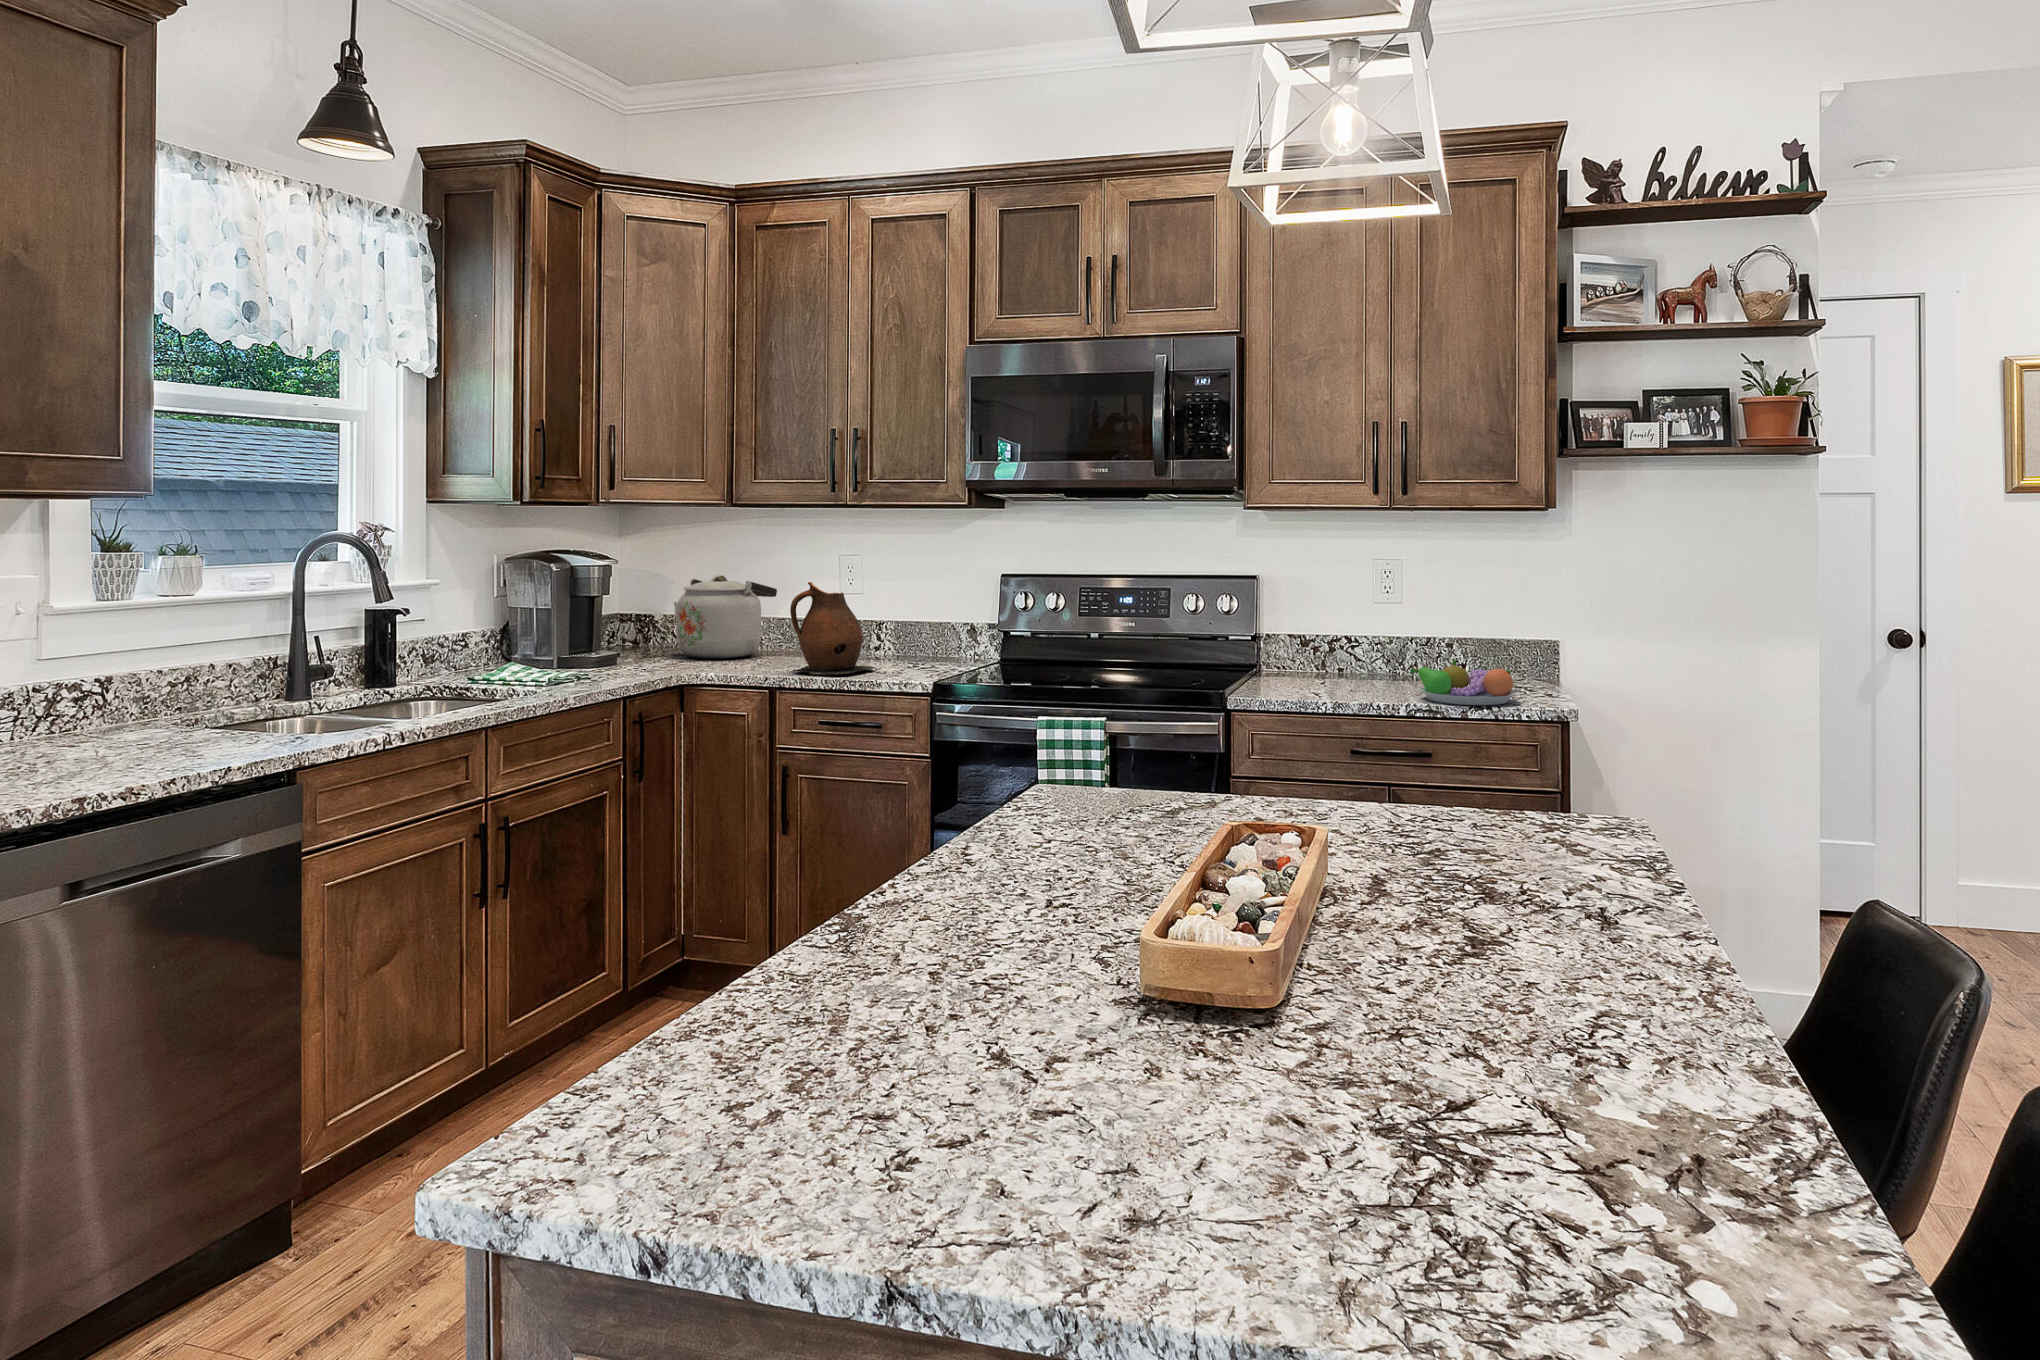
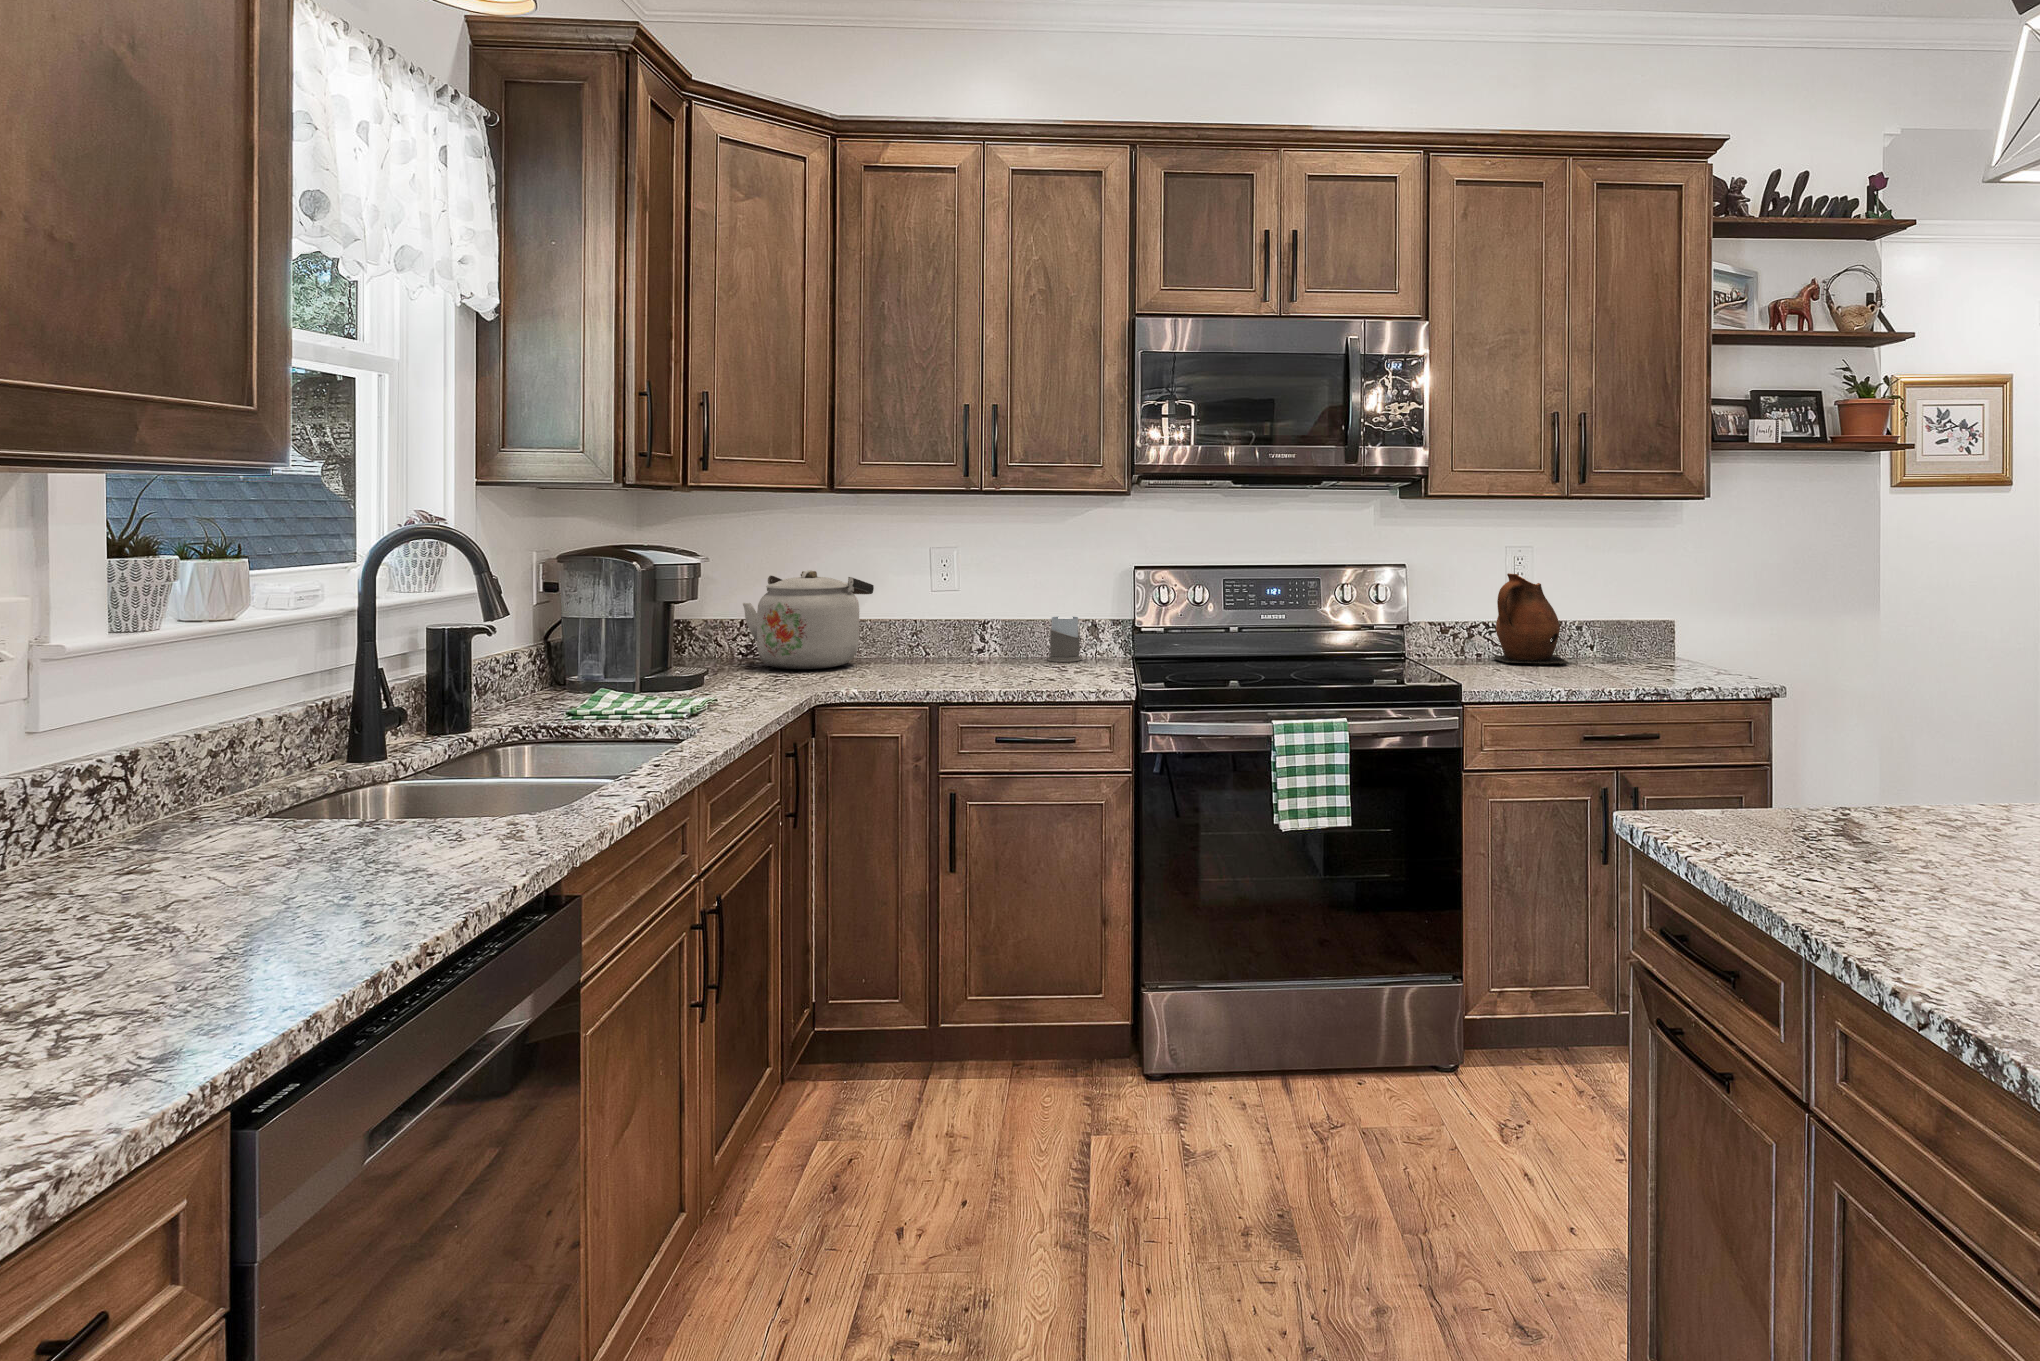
ceramic pitcher: present [790,582,877,676] -> present [1493,573,1568,665]
mug: none [922,621,960,662] -> present [1048,616,1091,662]
fruit bowl: present [1410,659,1517,705] -> none [1599,641,1704,686]

